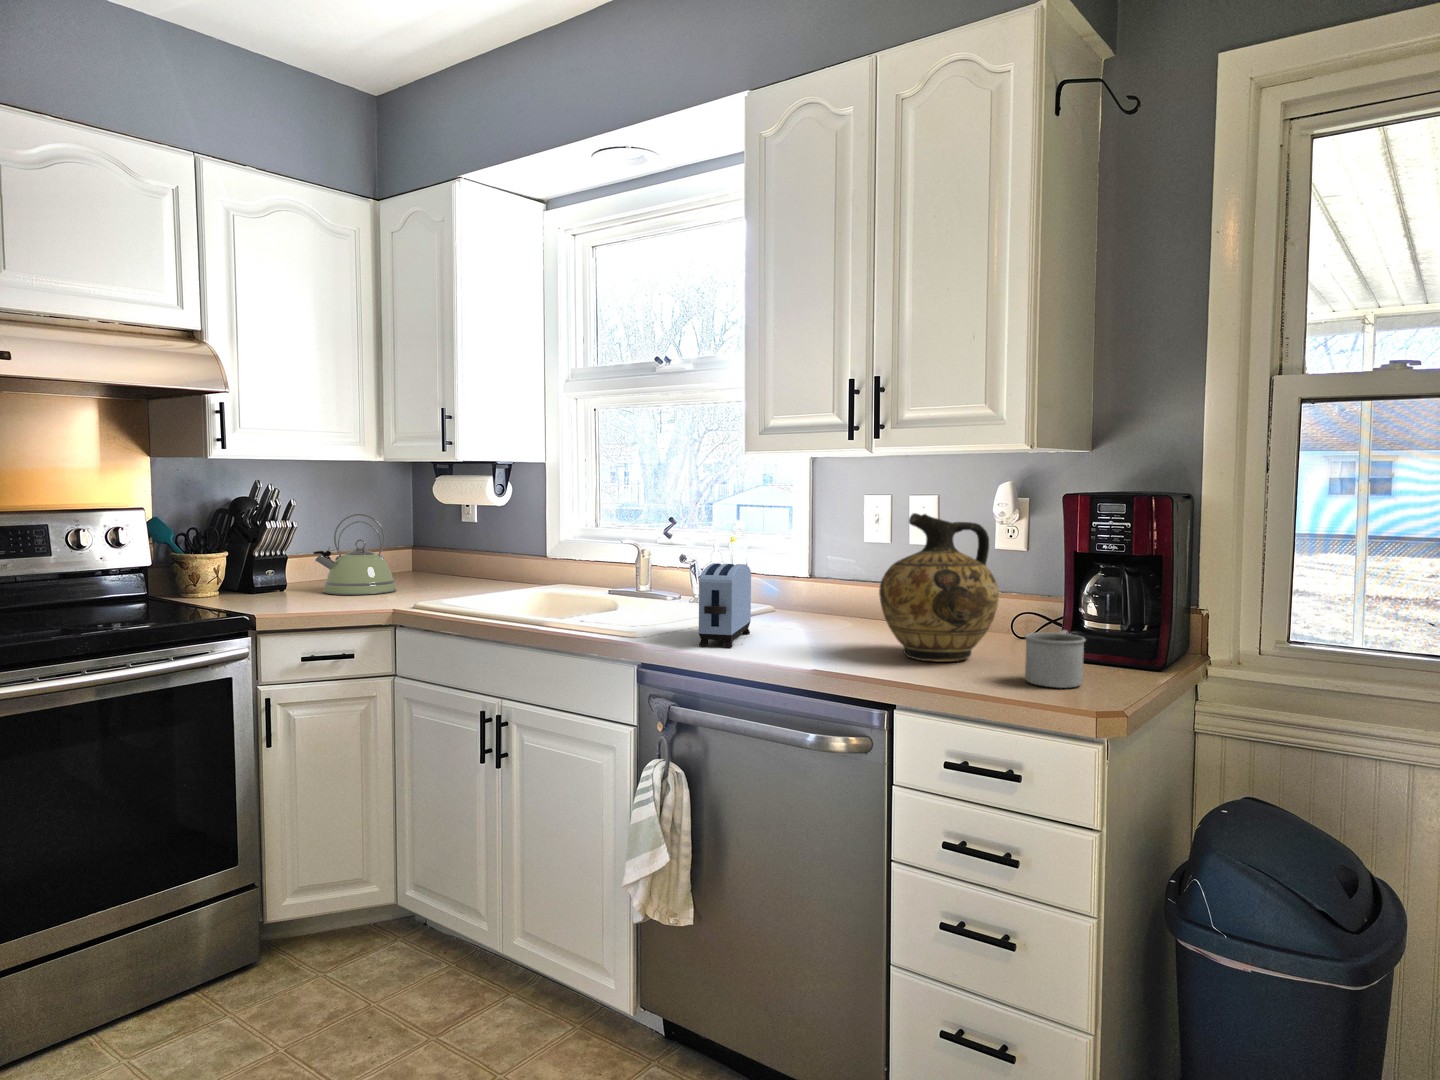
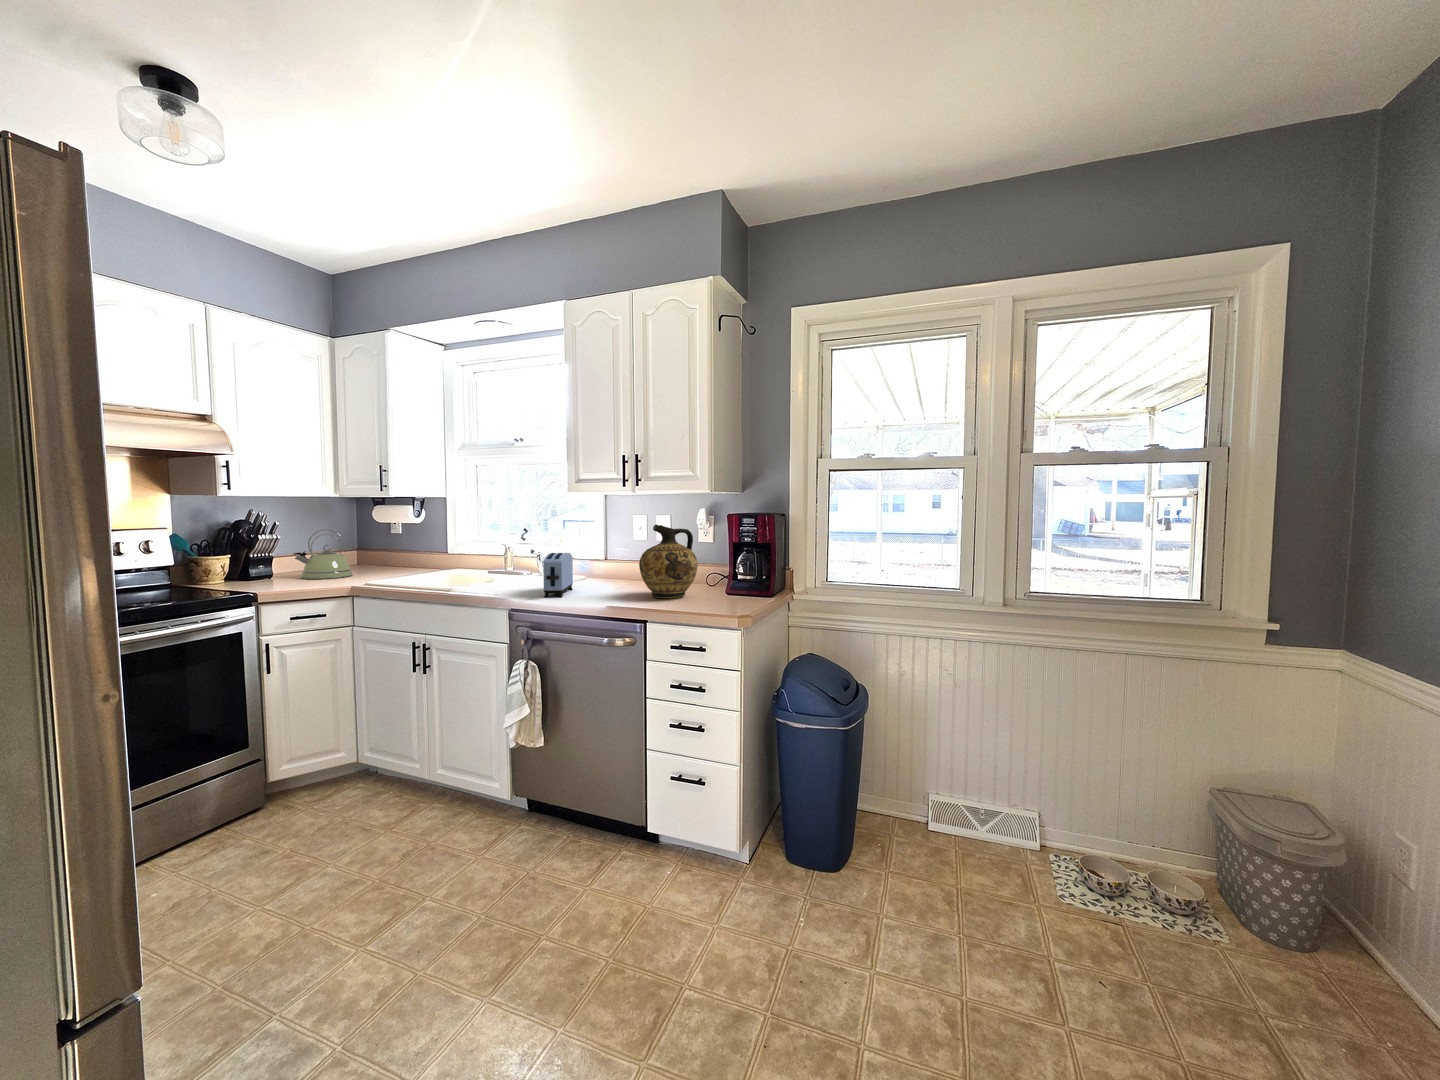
mug: present [1025,630,1086,688] -> none [708,580,736,607]

